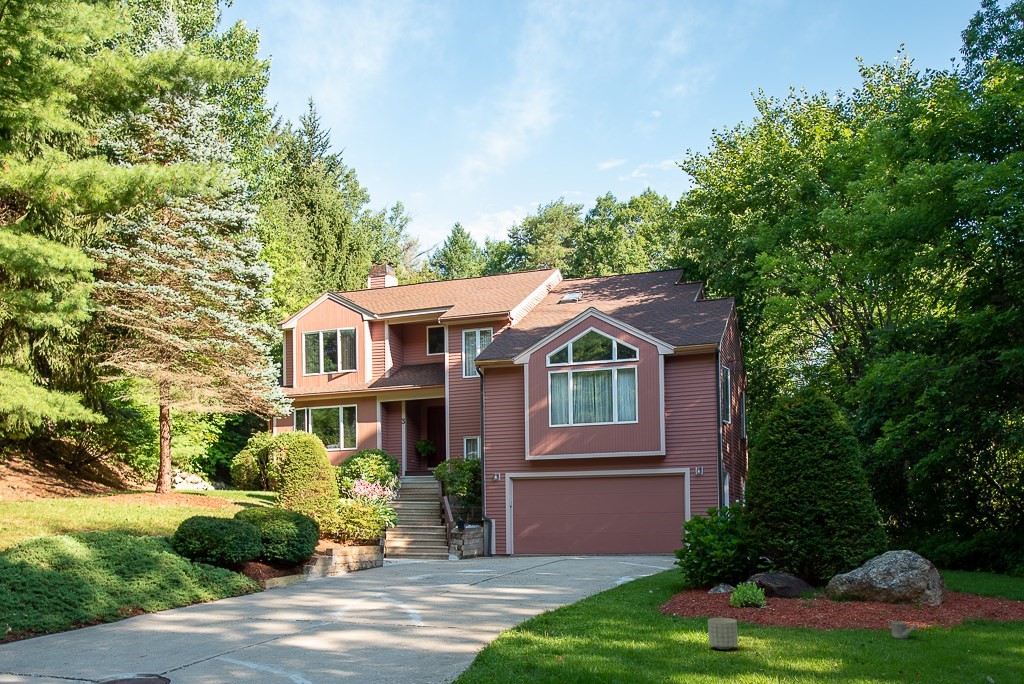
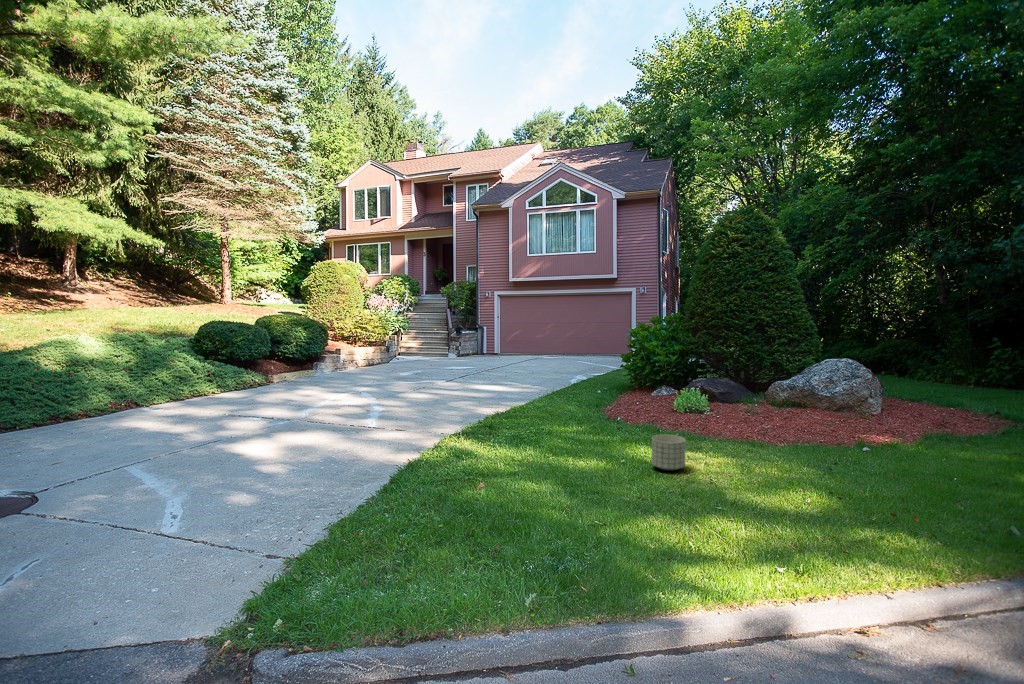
watering can: present [889,620,917,639] -> none [853,437,893,459]

